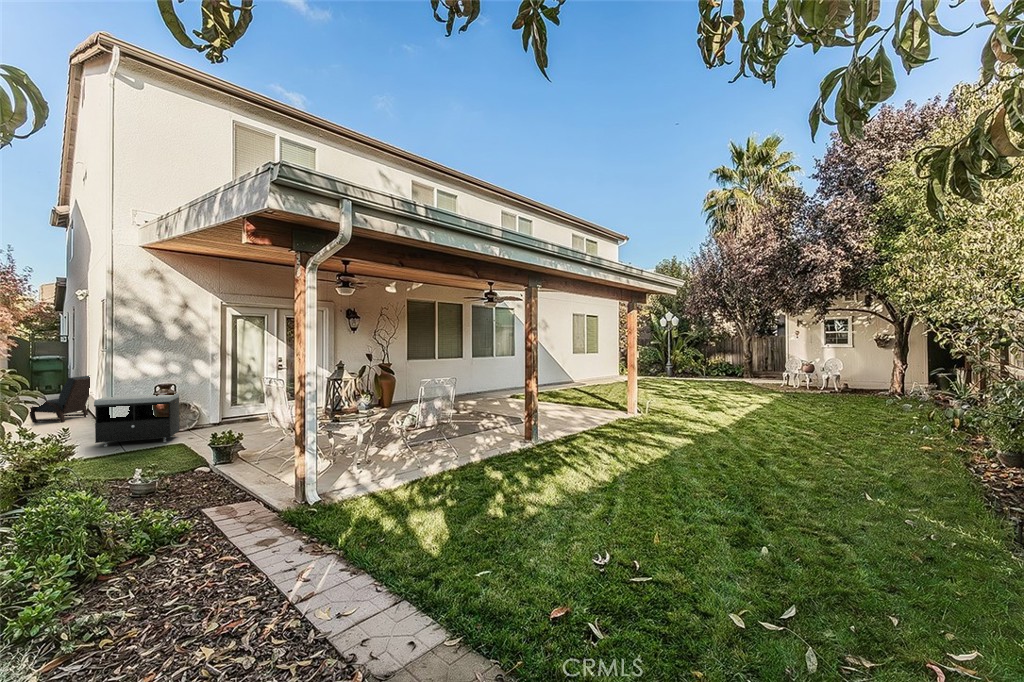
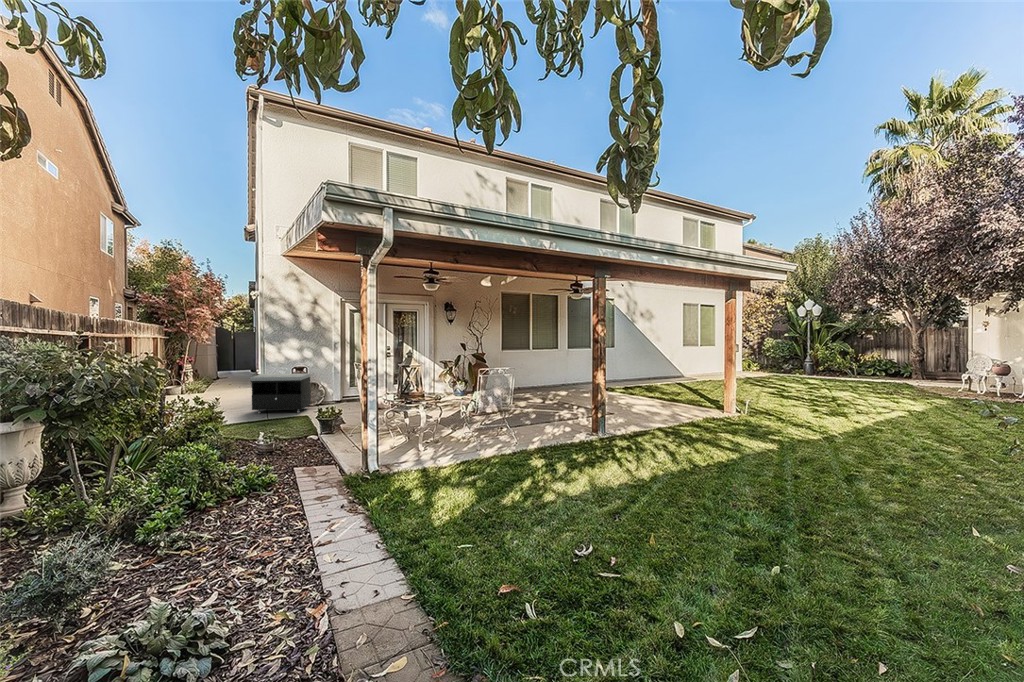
lounge chair: present [30,376,90,423] -> none [223,358,264,393]

